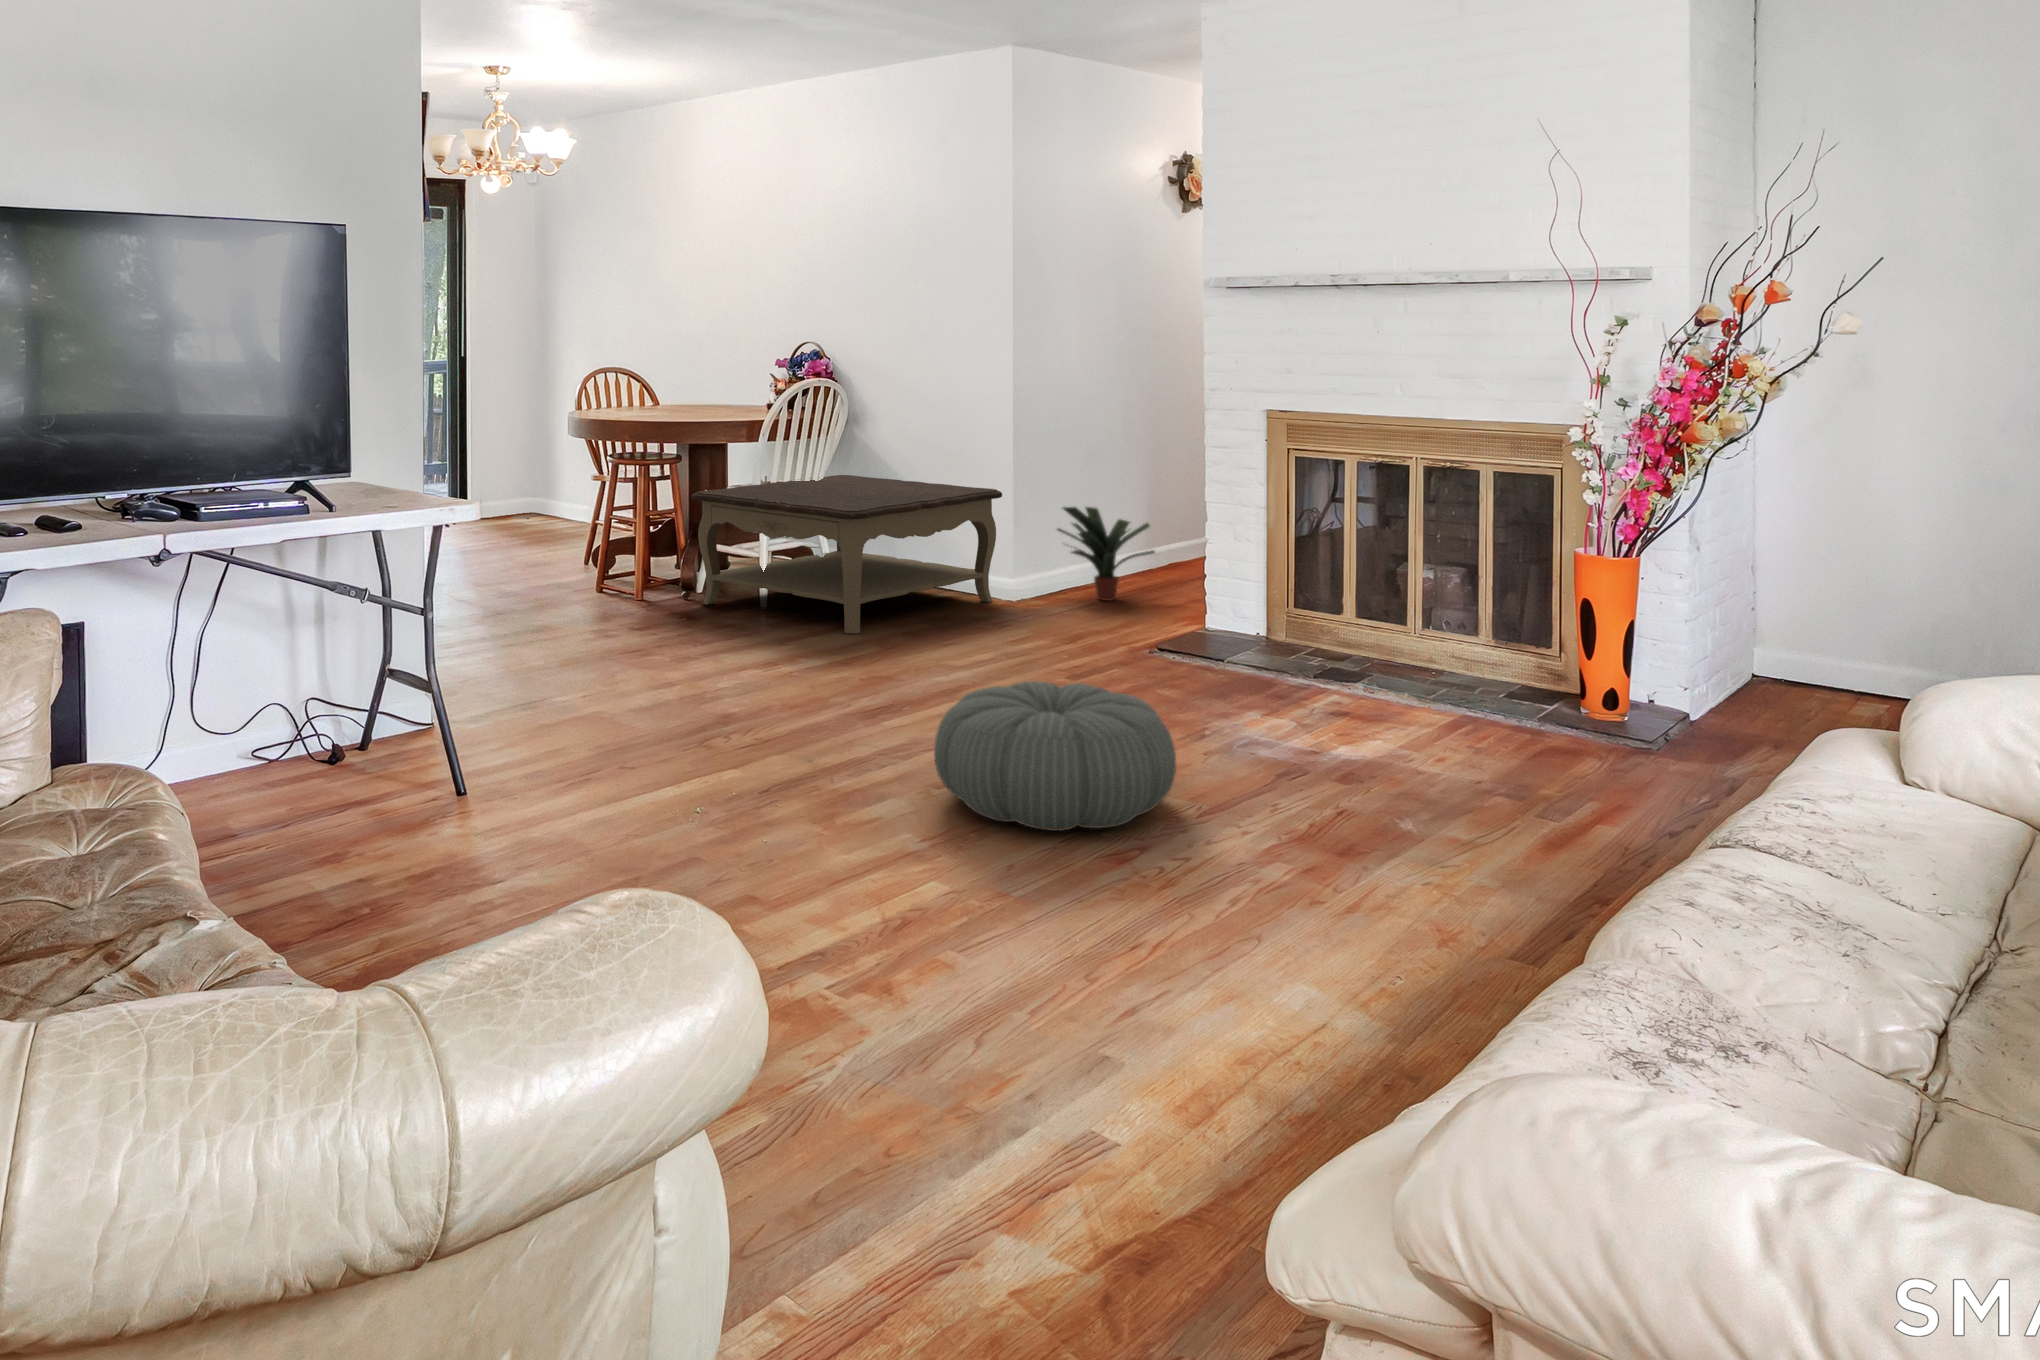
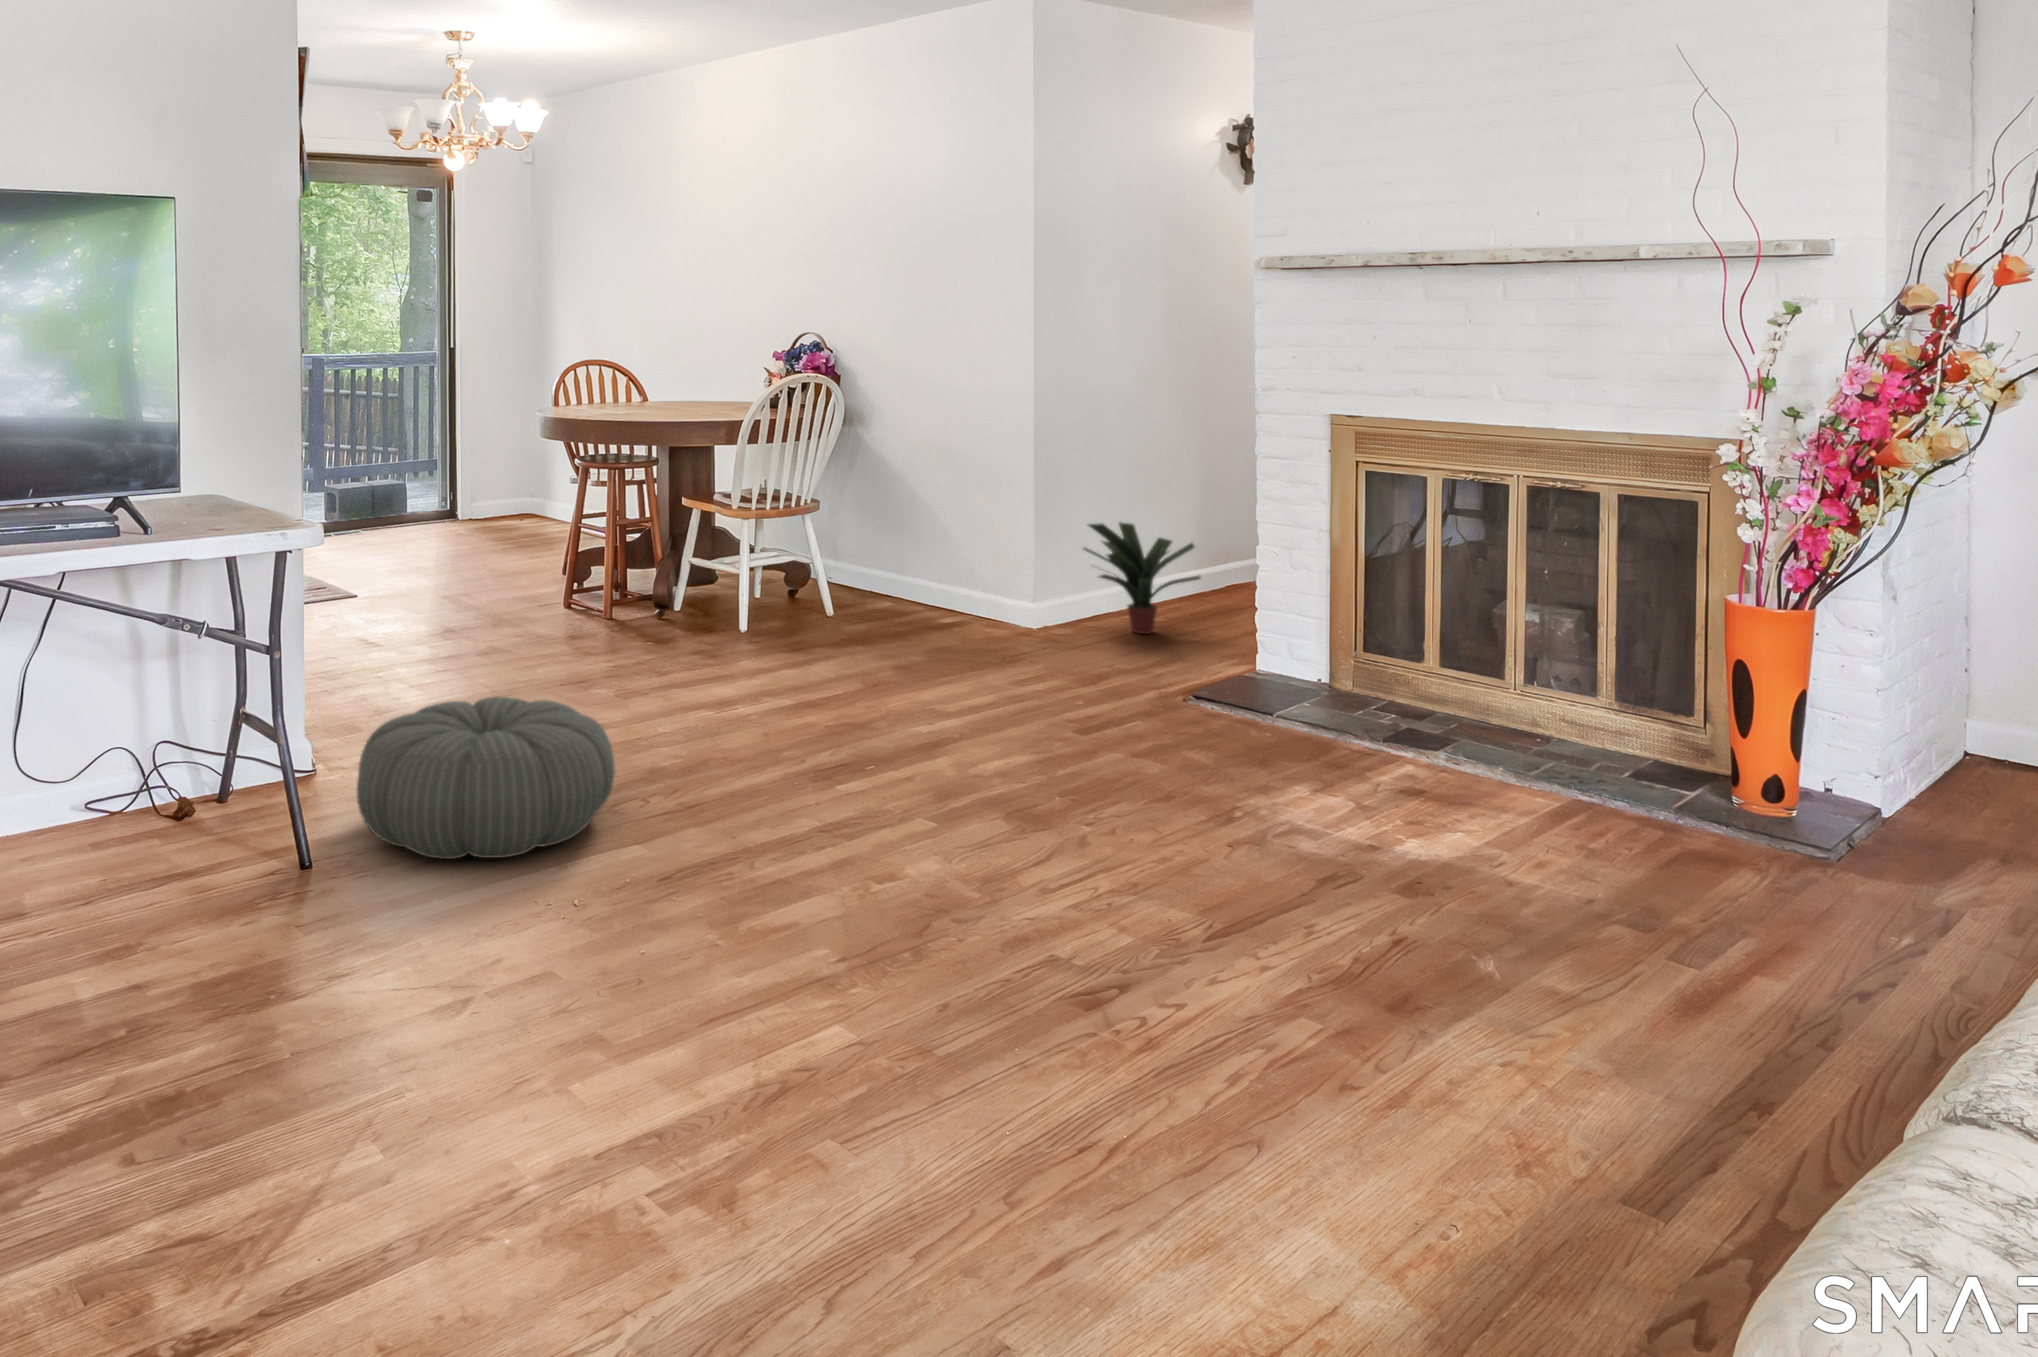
coffee table: present [692,475,1002,634] -> none [660,481,1018,669]
pouf: present [934,681,1176,831] -> present [357,697,615,859]

